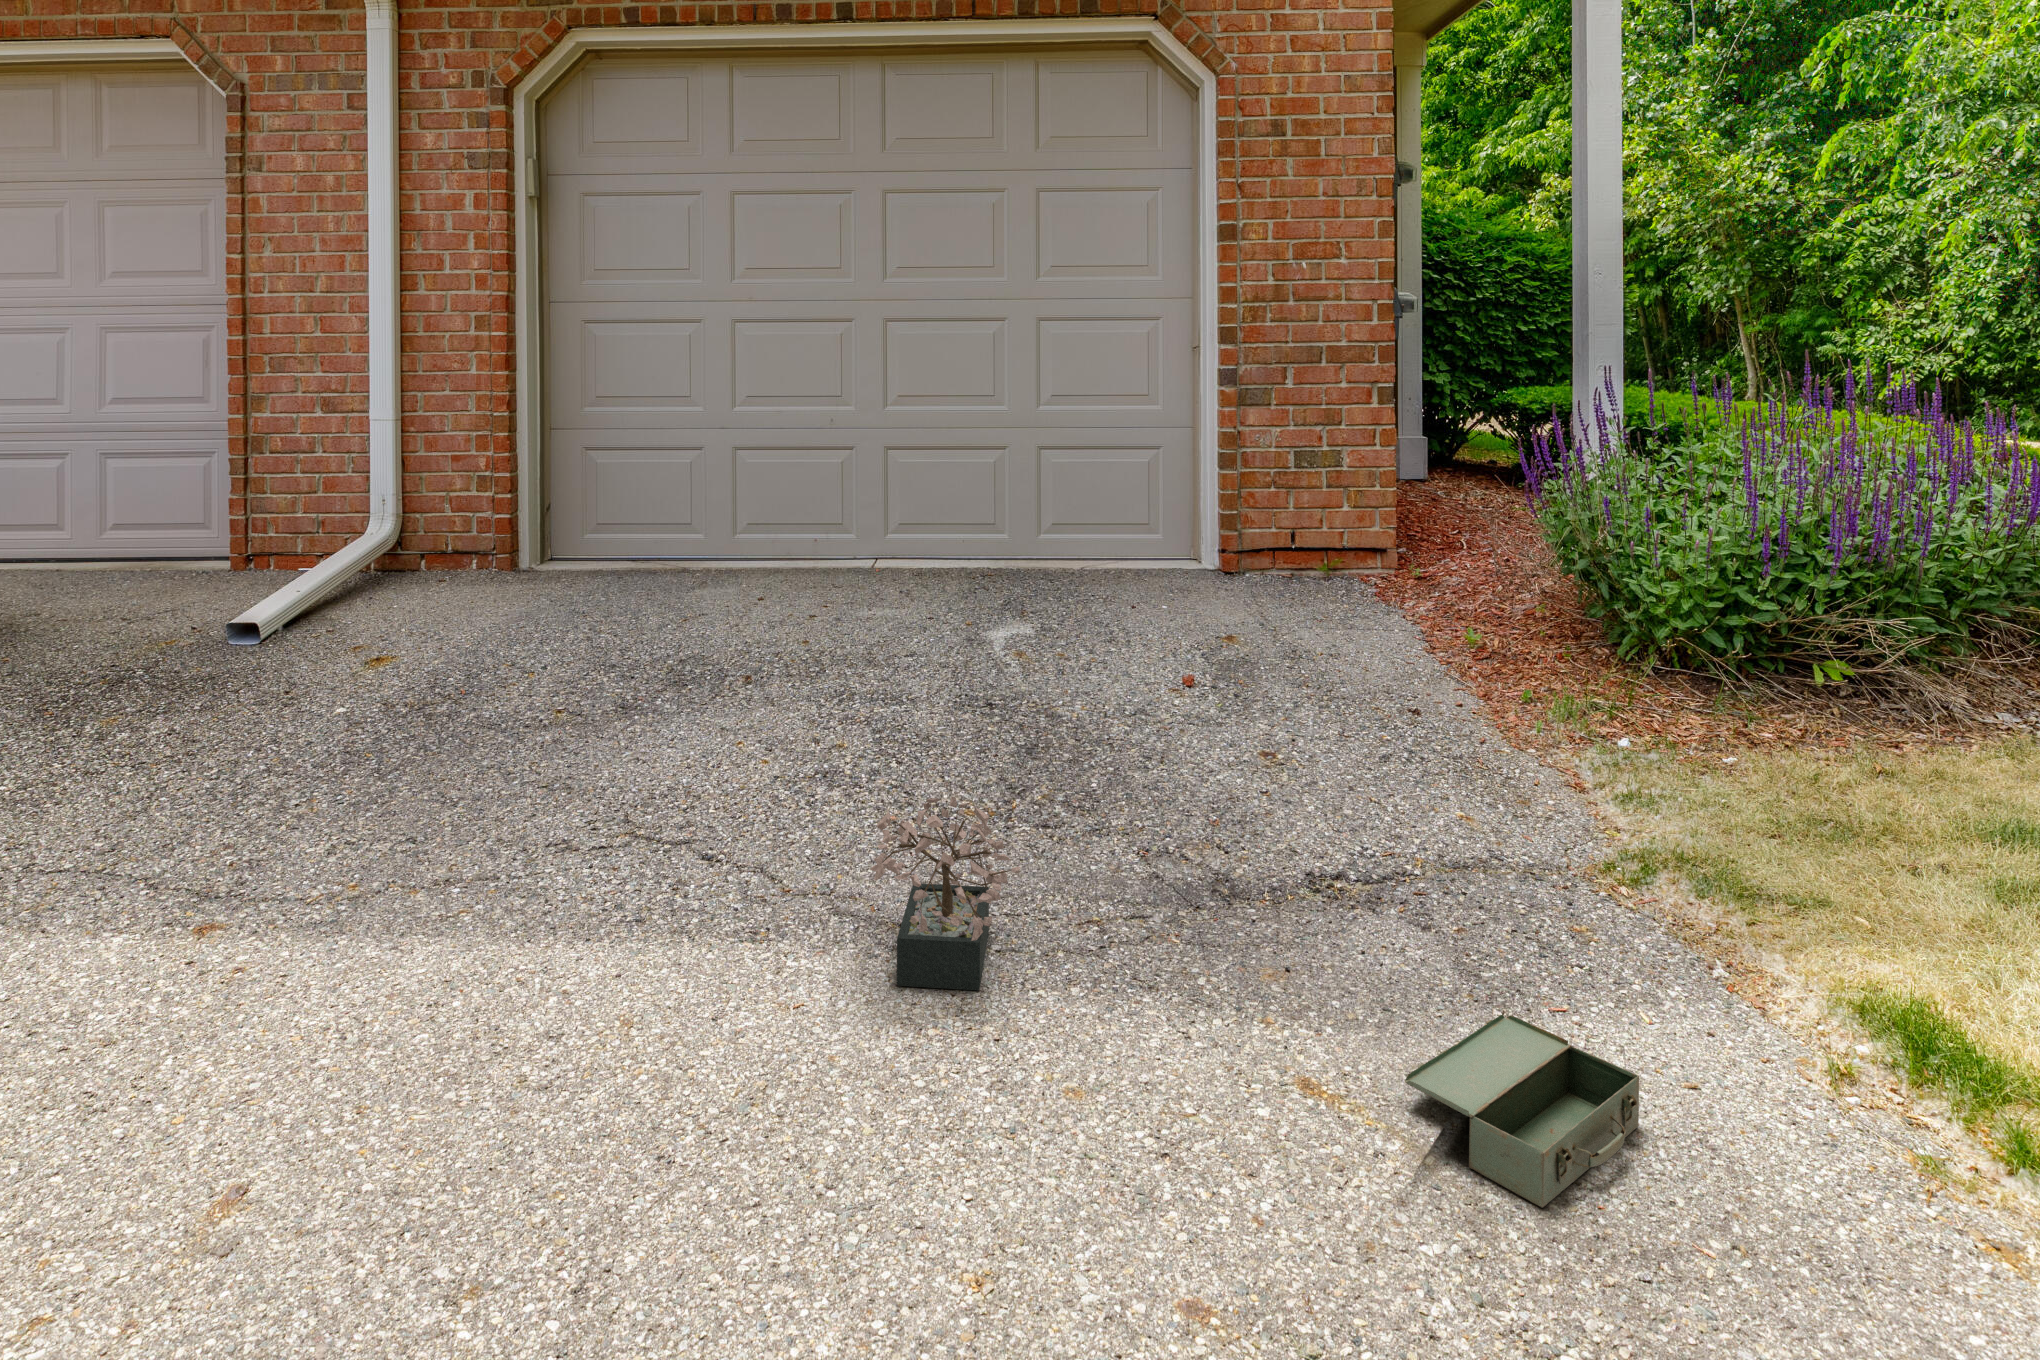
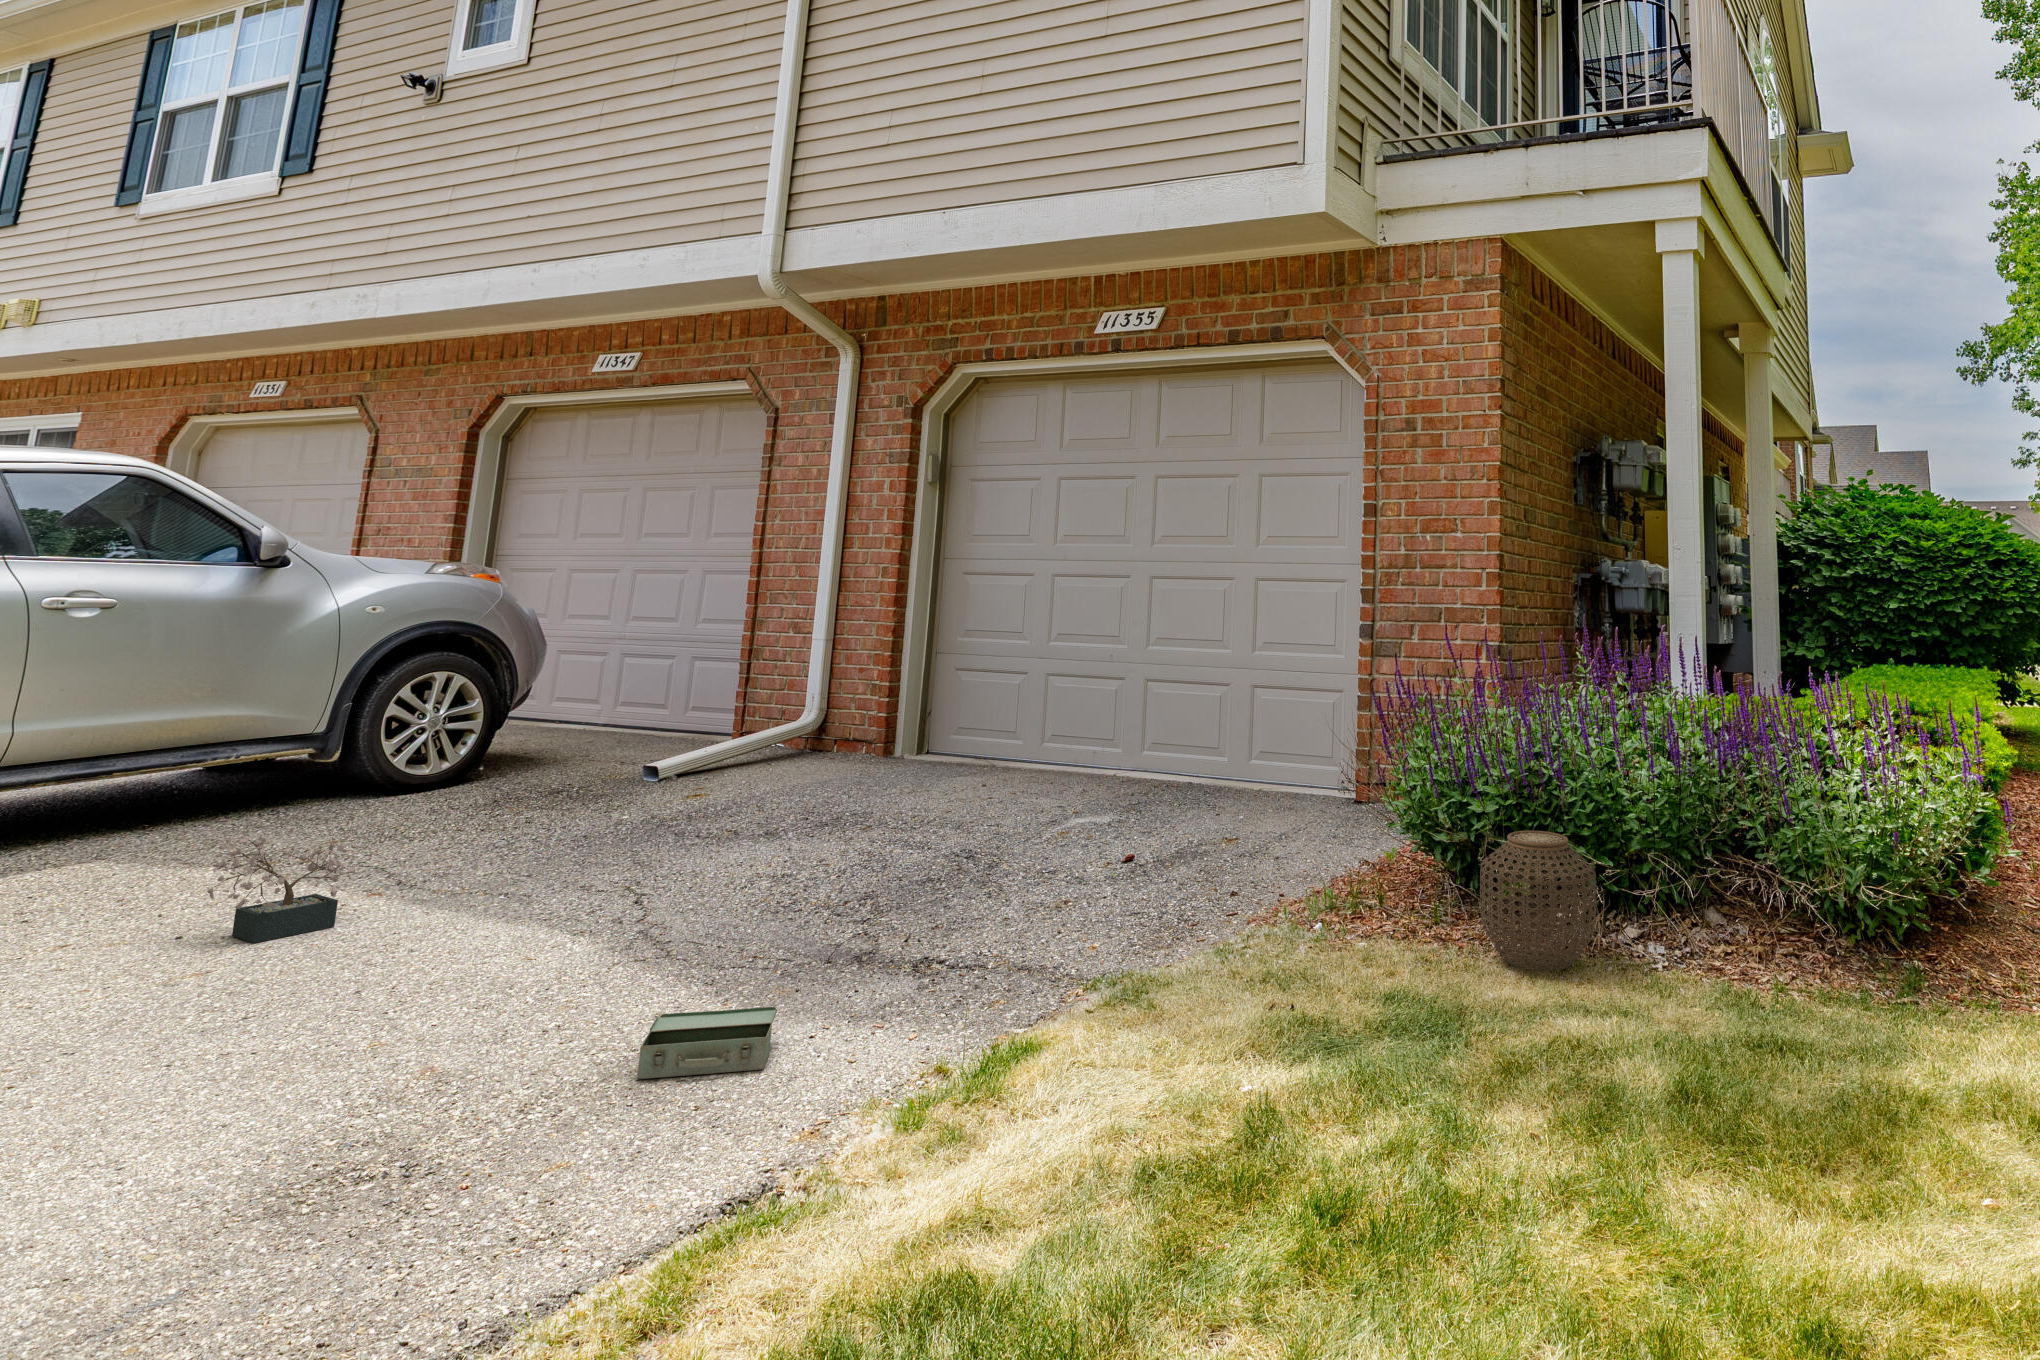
woven basket: none [1834,597,2006,756] -> present [1480,831,1596,971]
decorative plant: present [870,796,1020,991] -> present [207,836,355,943]

